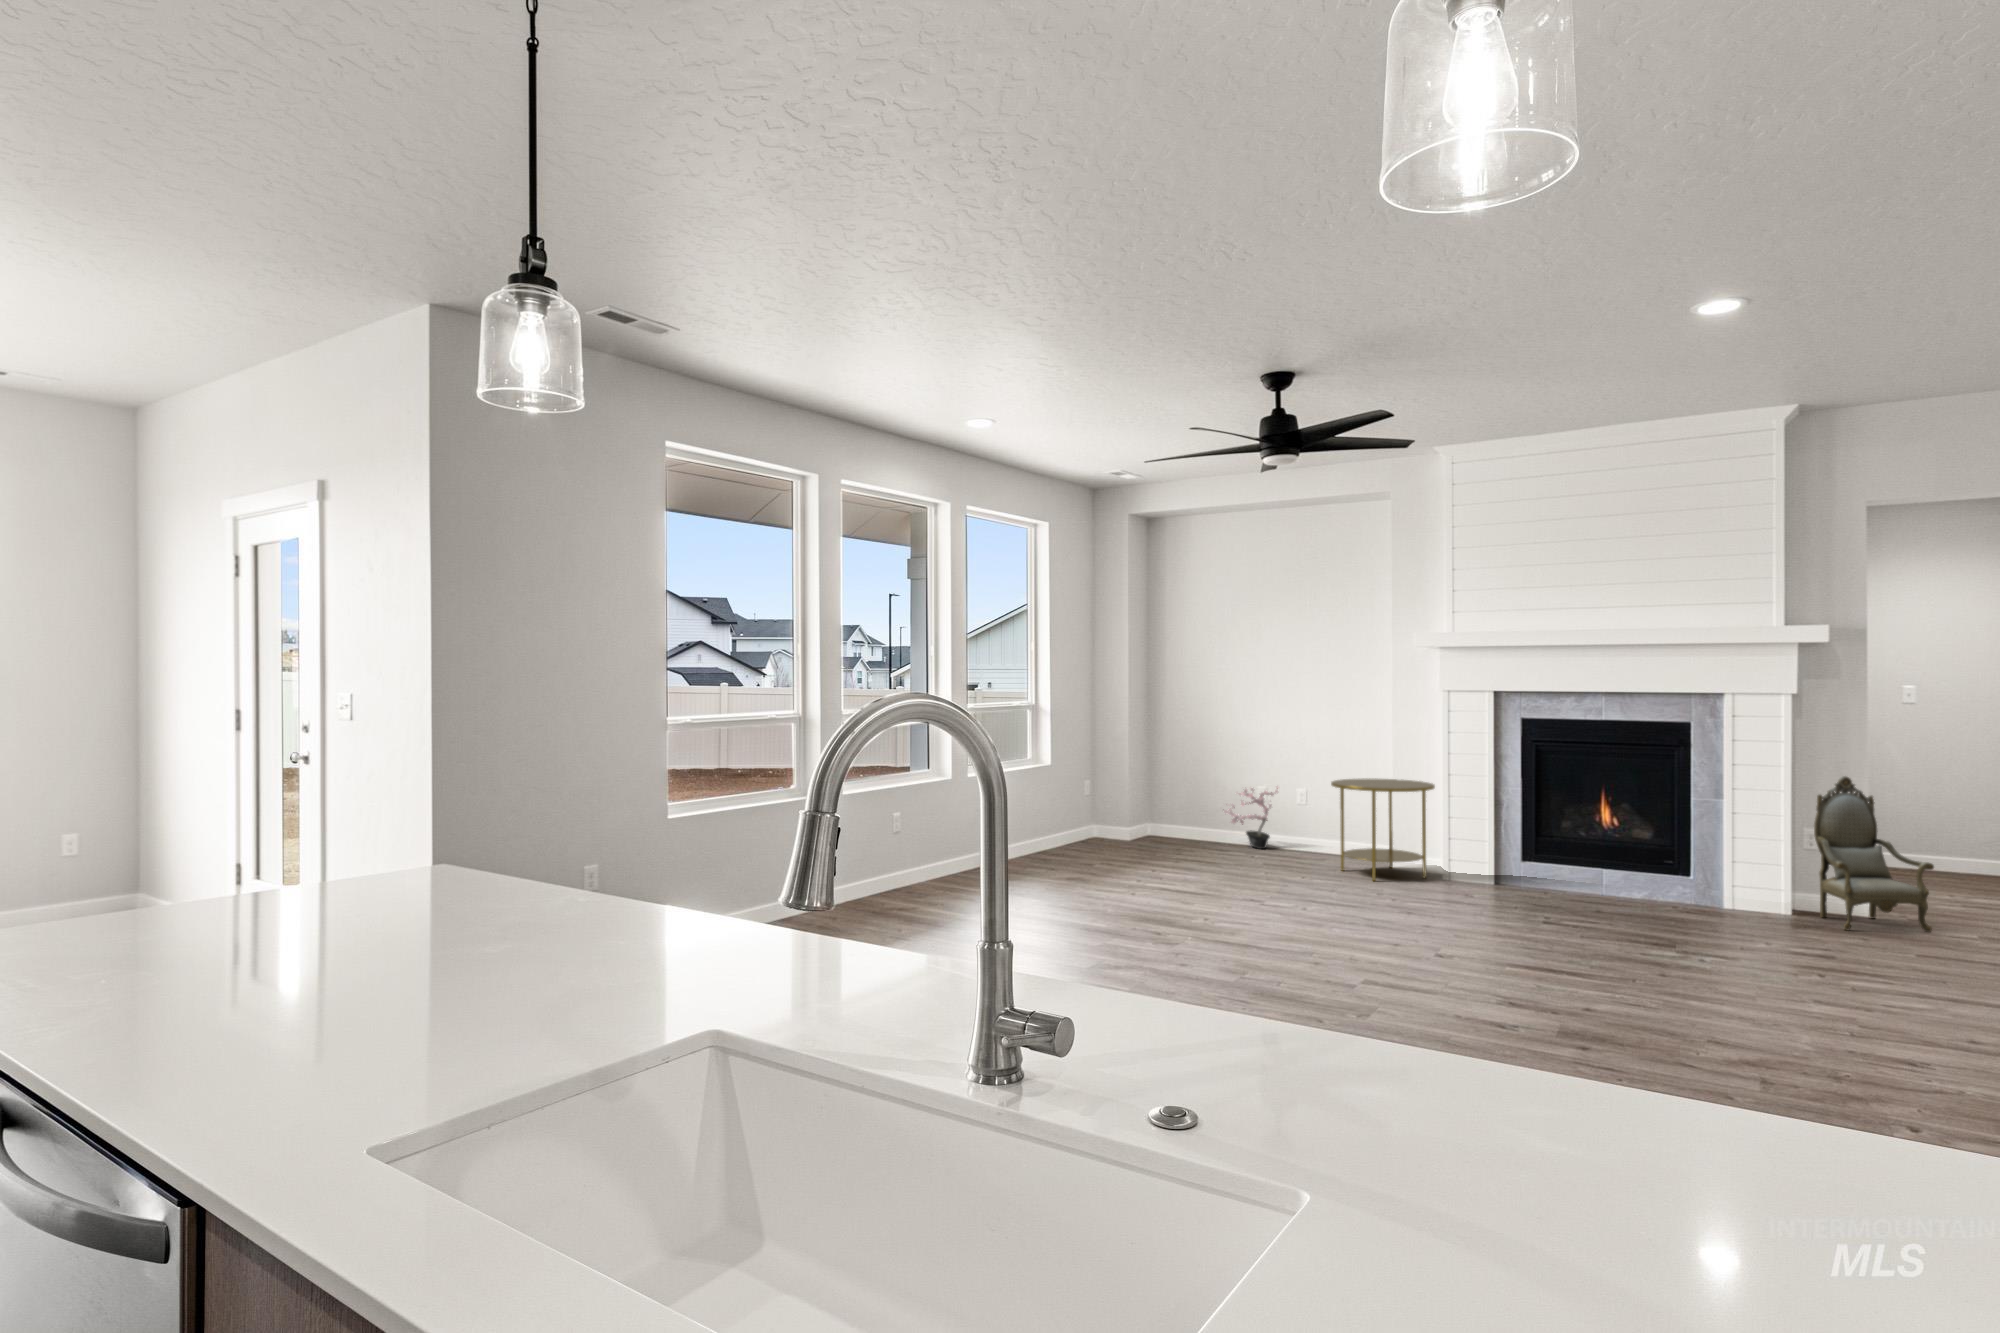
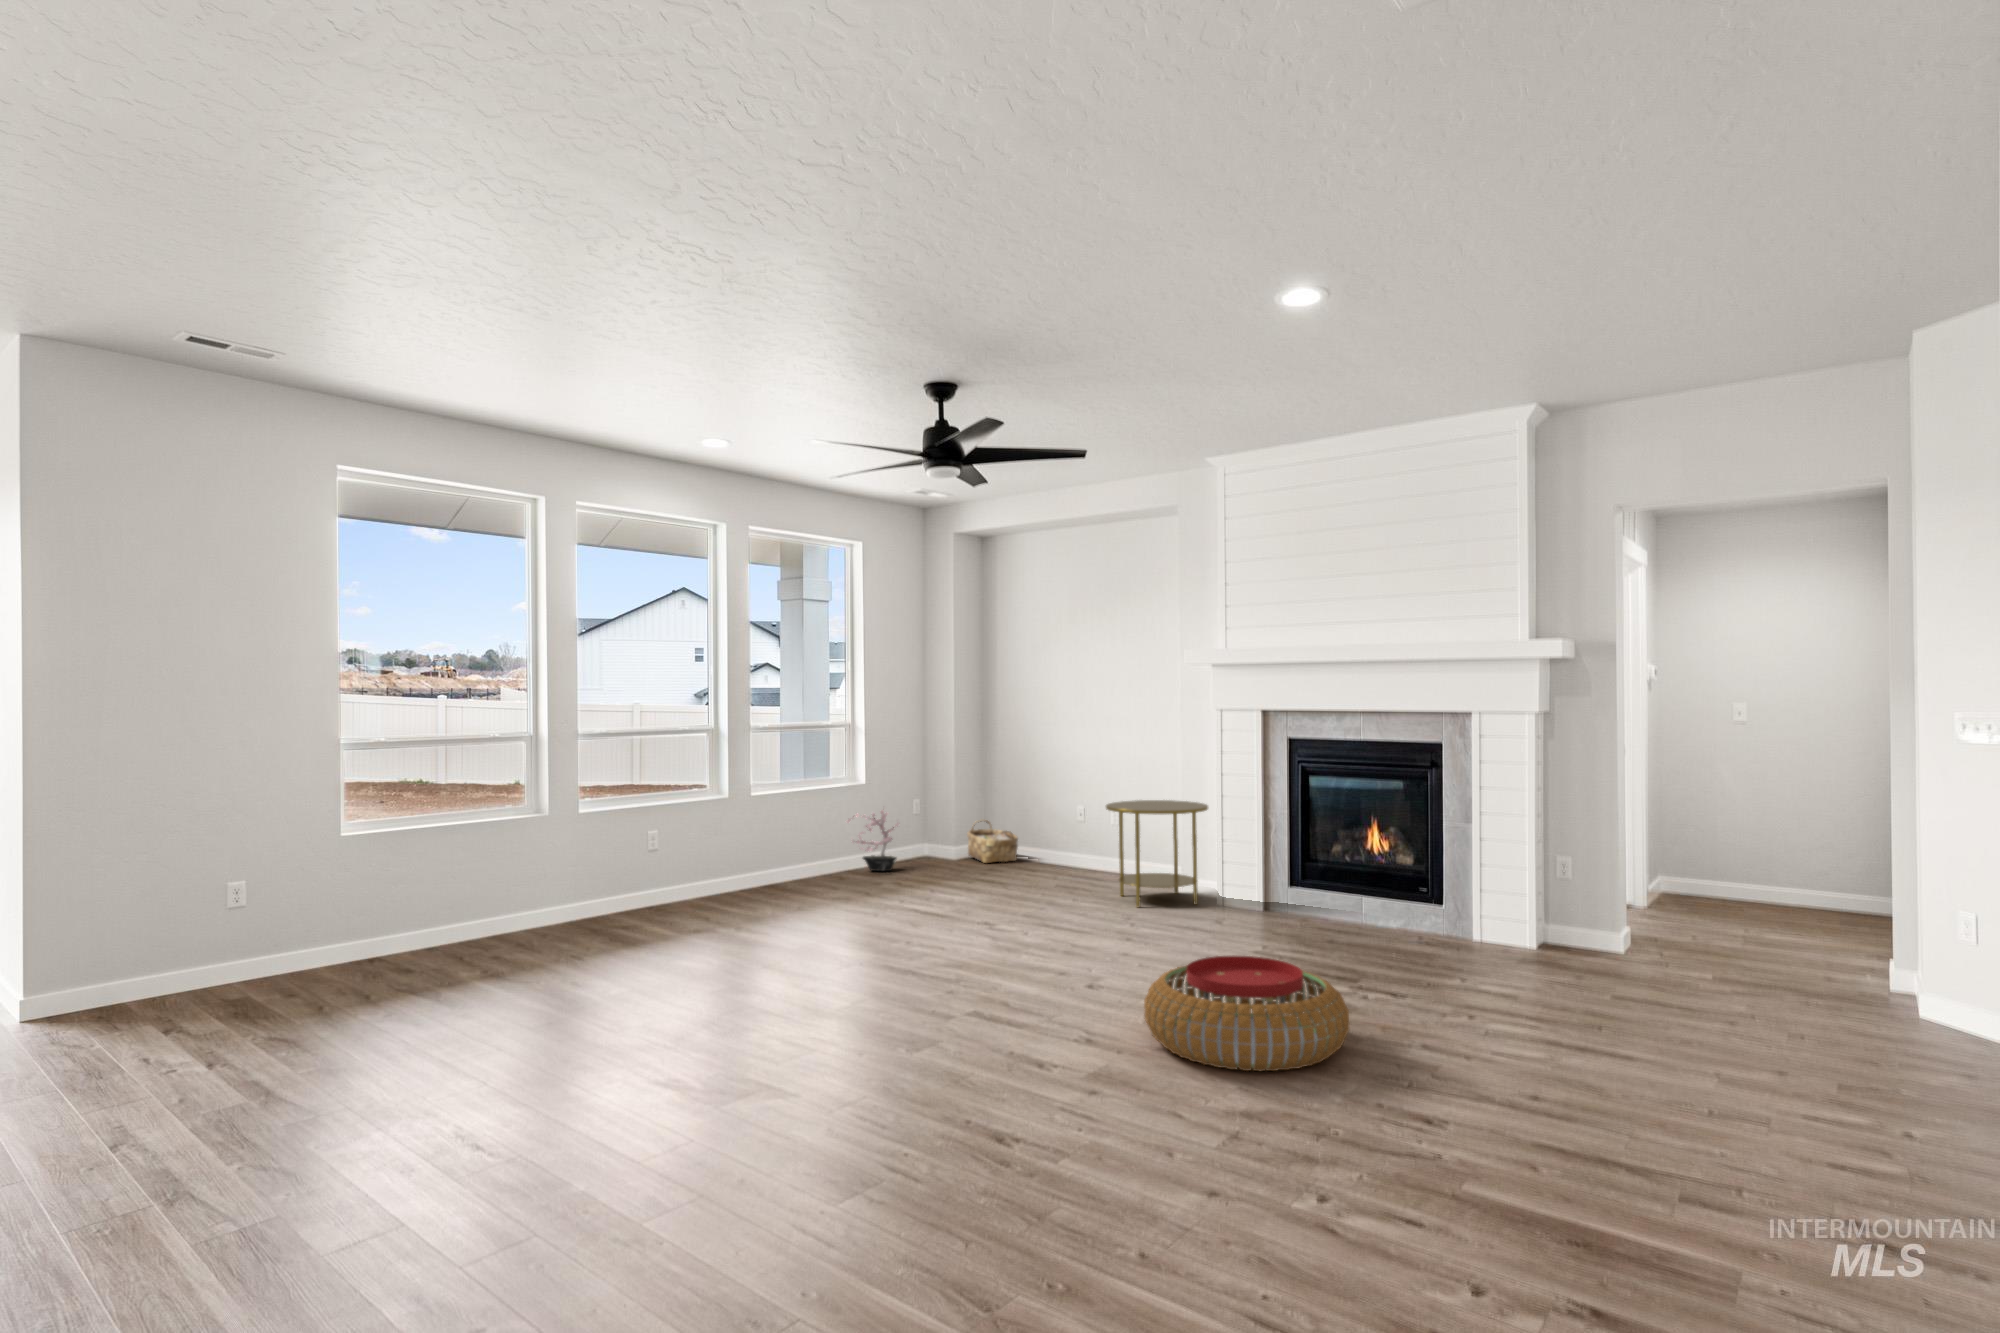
armchair: present [1814,776,1934,932] -> none [1516,749,1667,971]
potted plant: present [1223,787,1278,849] -> present [847,810,898,871]
woven basket: none [1139,798,1193,841] -> present [967,820,1018,863]
pouf: none [1551,921,1769,1025] -> present [1144,956,1349,1071]

